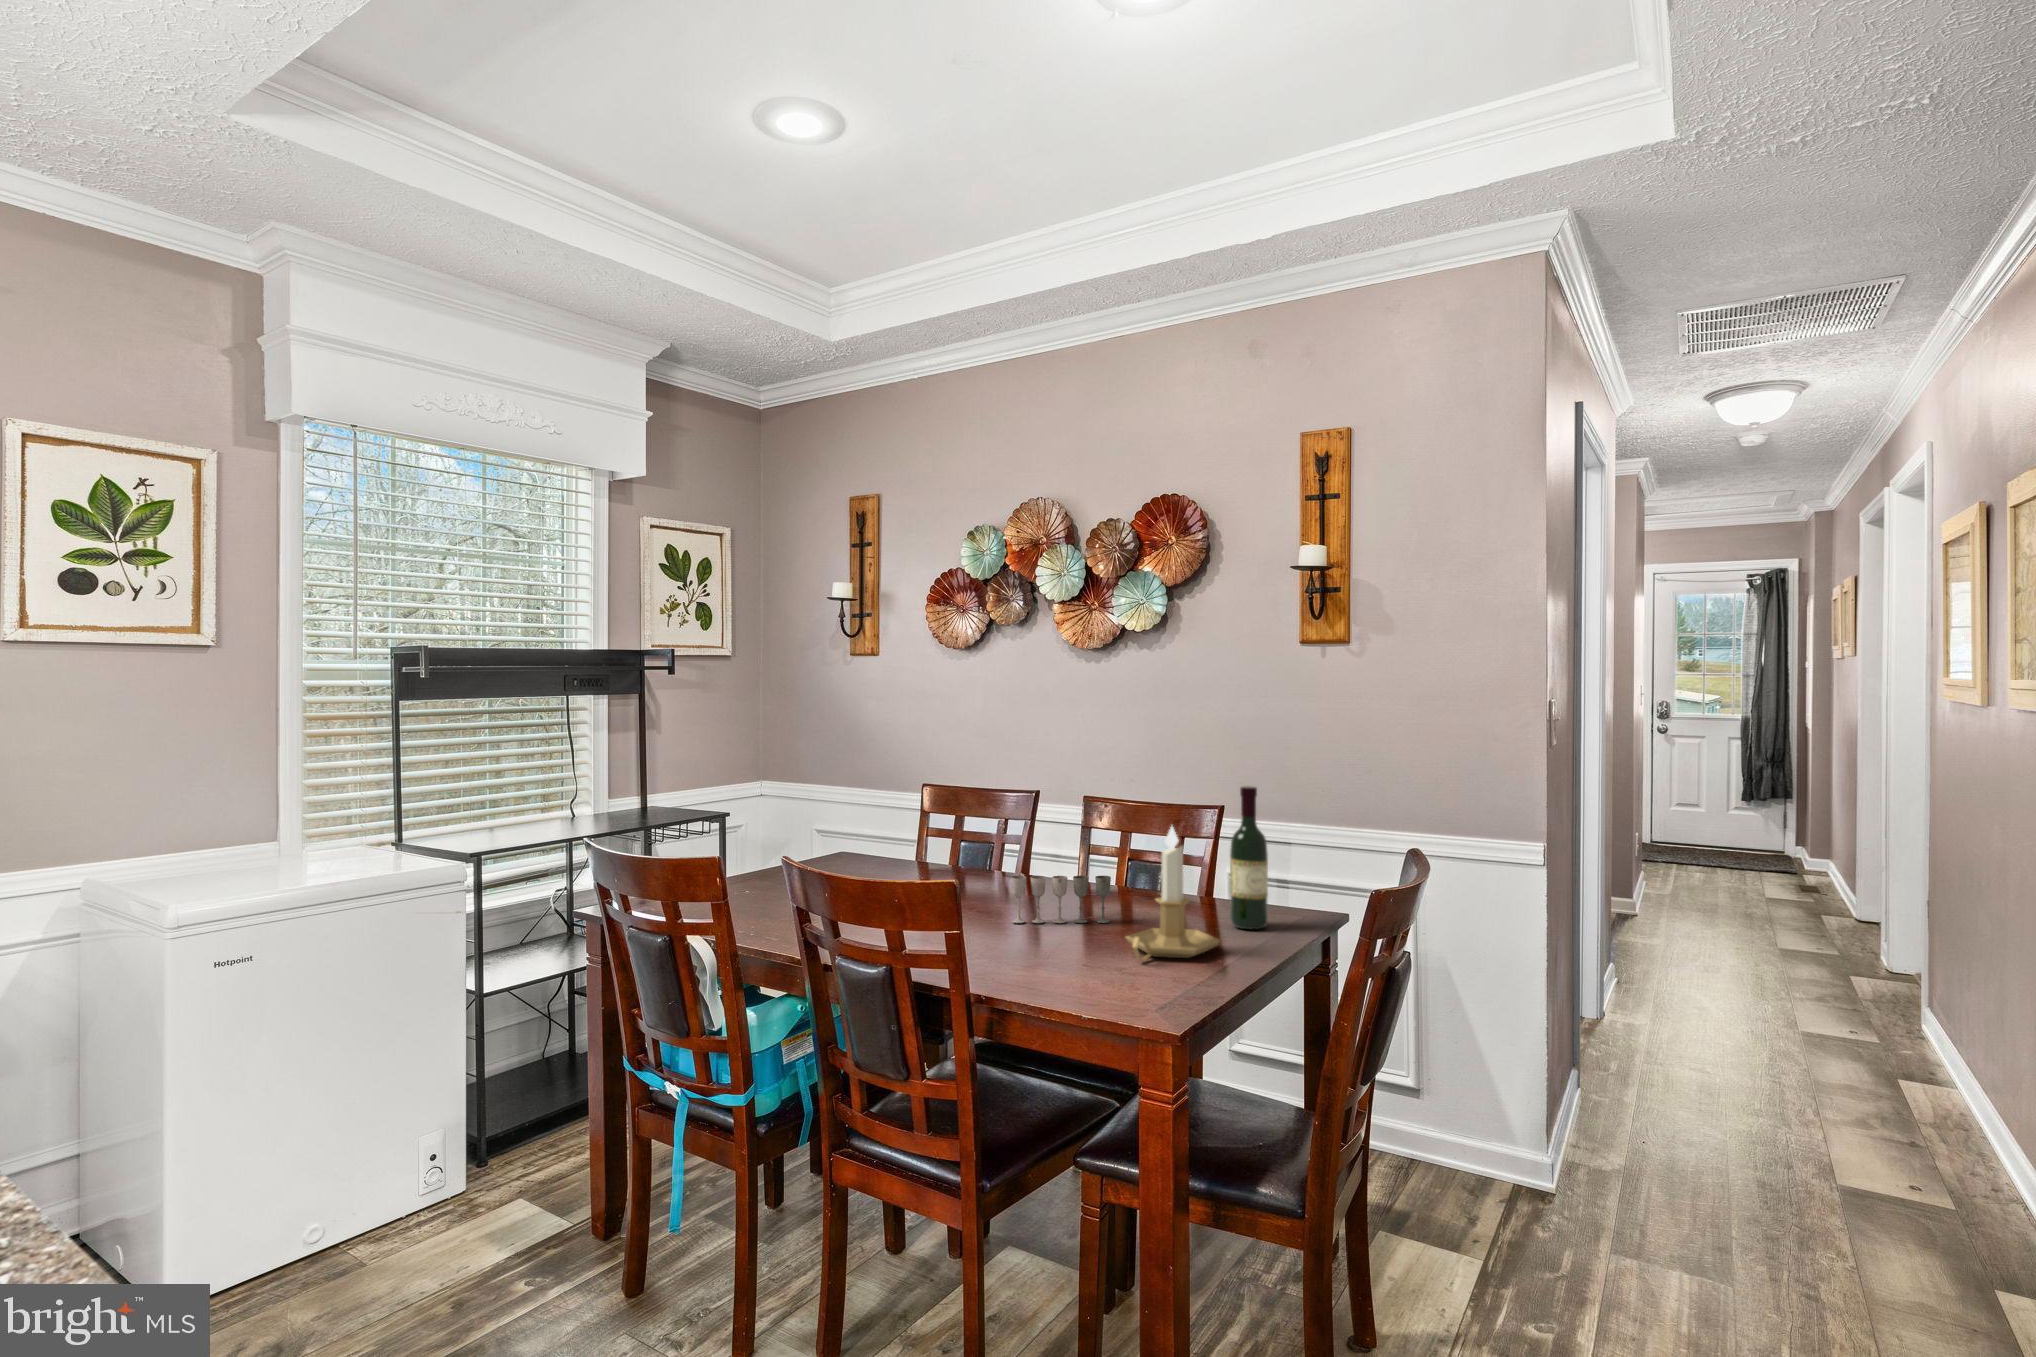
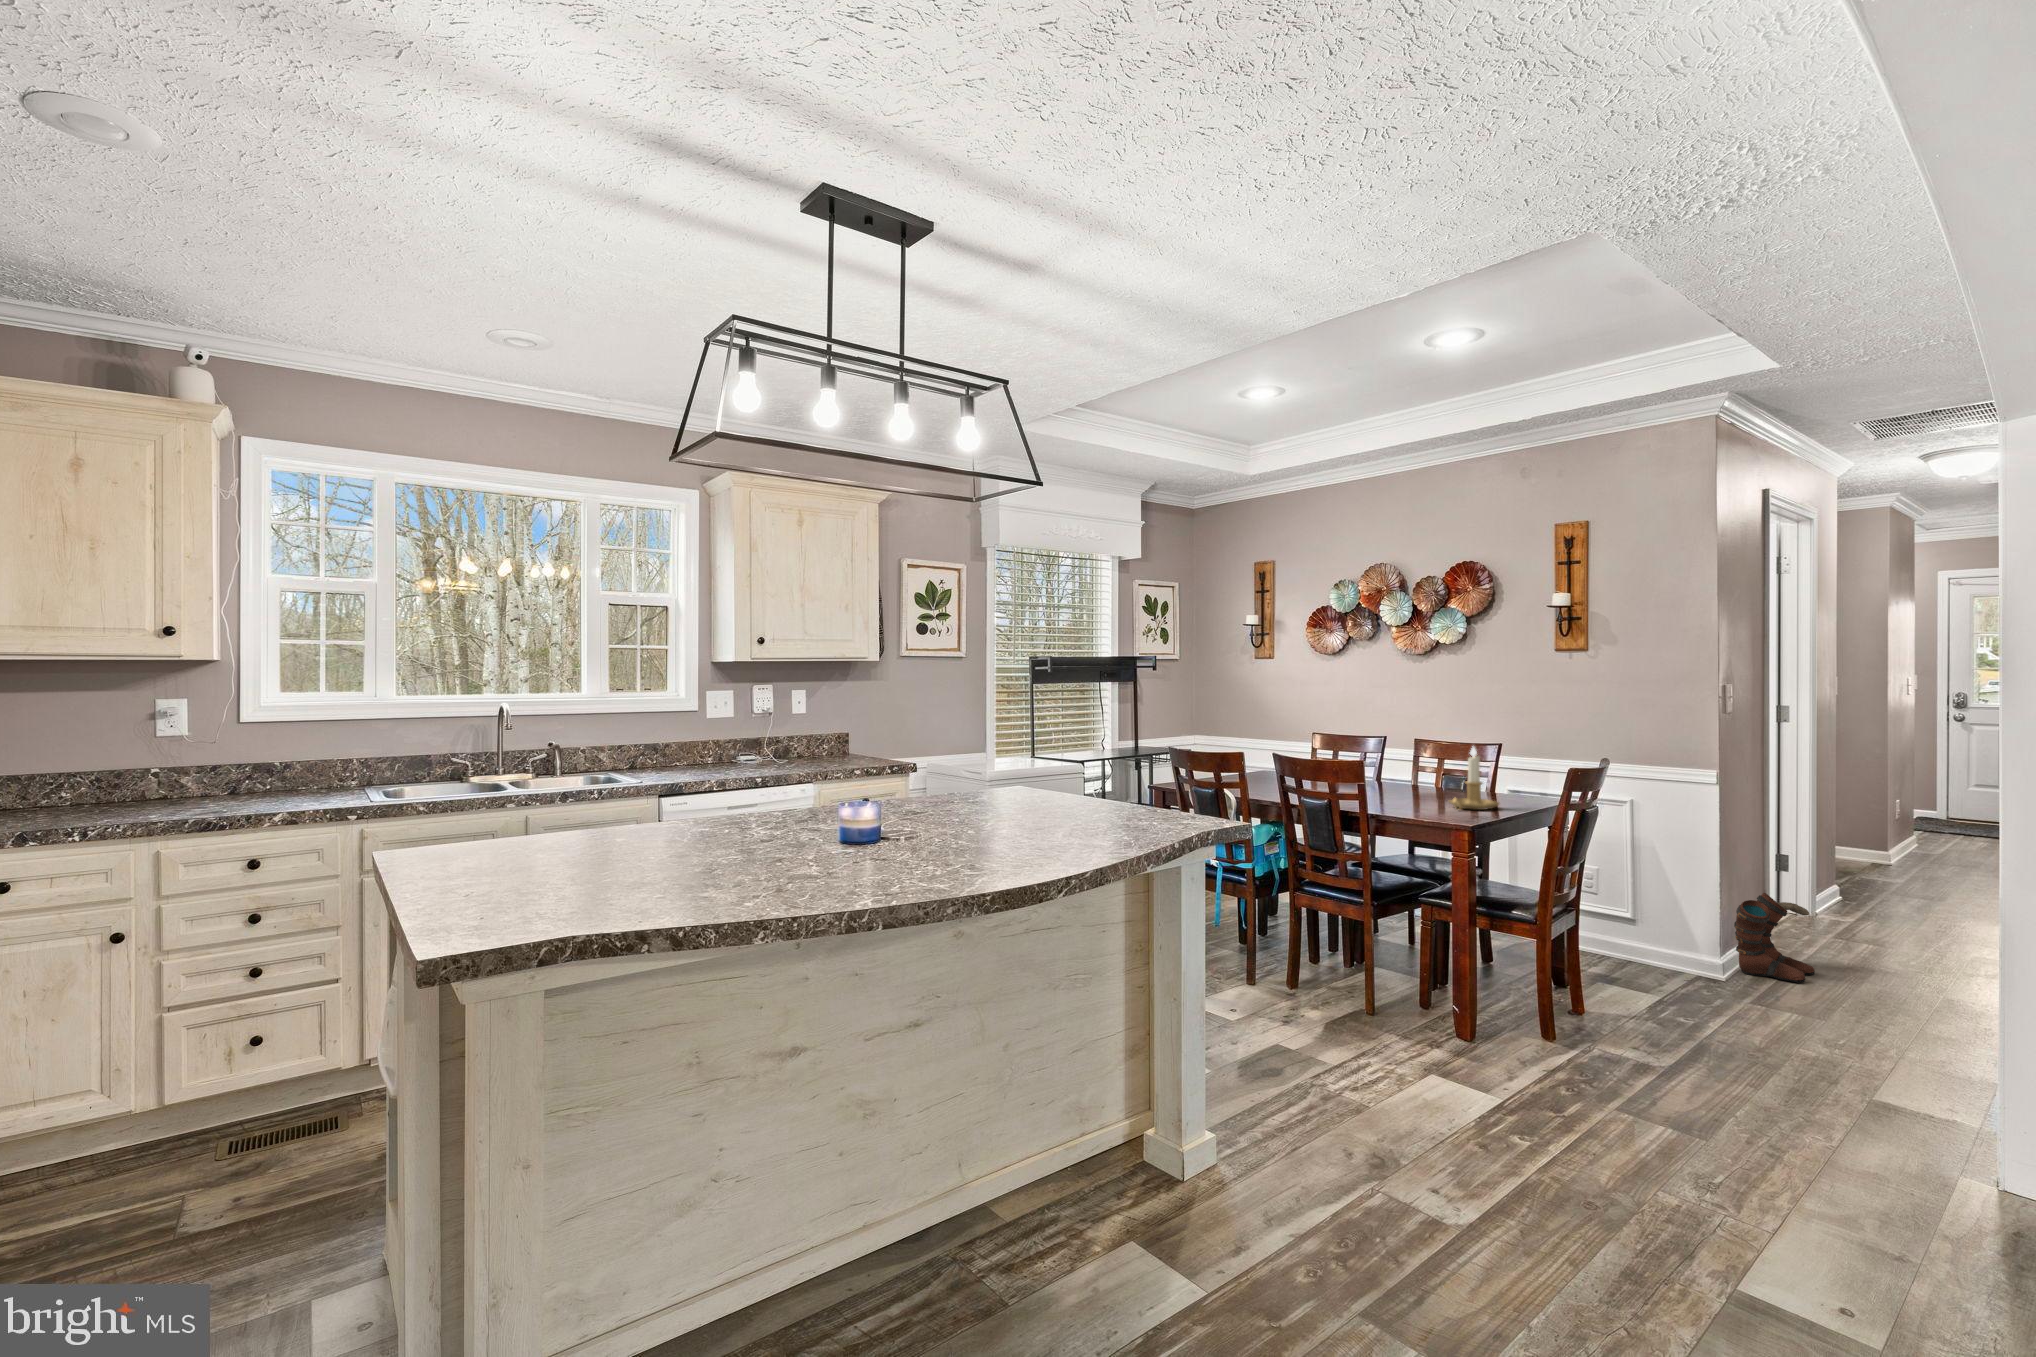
wine bottle: present [1230,786,1268,929] -> none [1506,729,1528,803]
wine glass: present [1011,876,1111,923] -> none [1383,774,1438,799]
boots: none [1569,1037,1681,1197] -> present [1734,893,1815,982]

